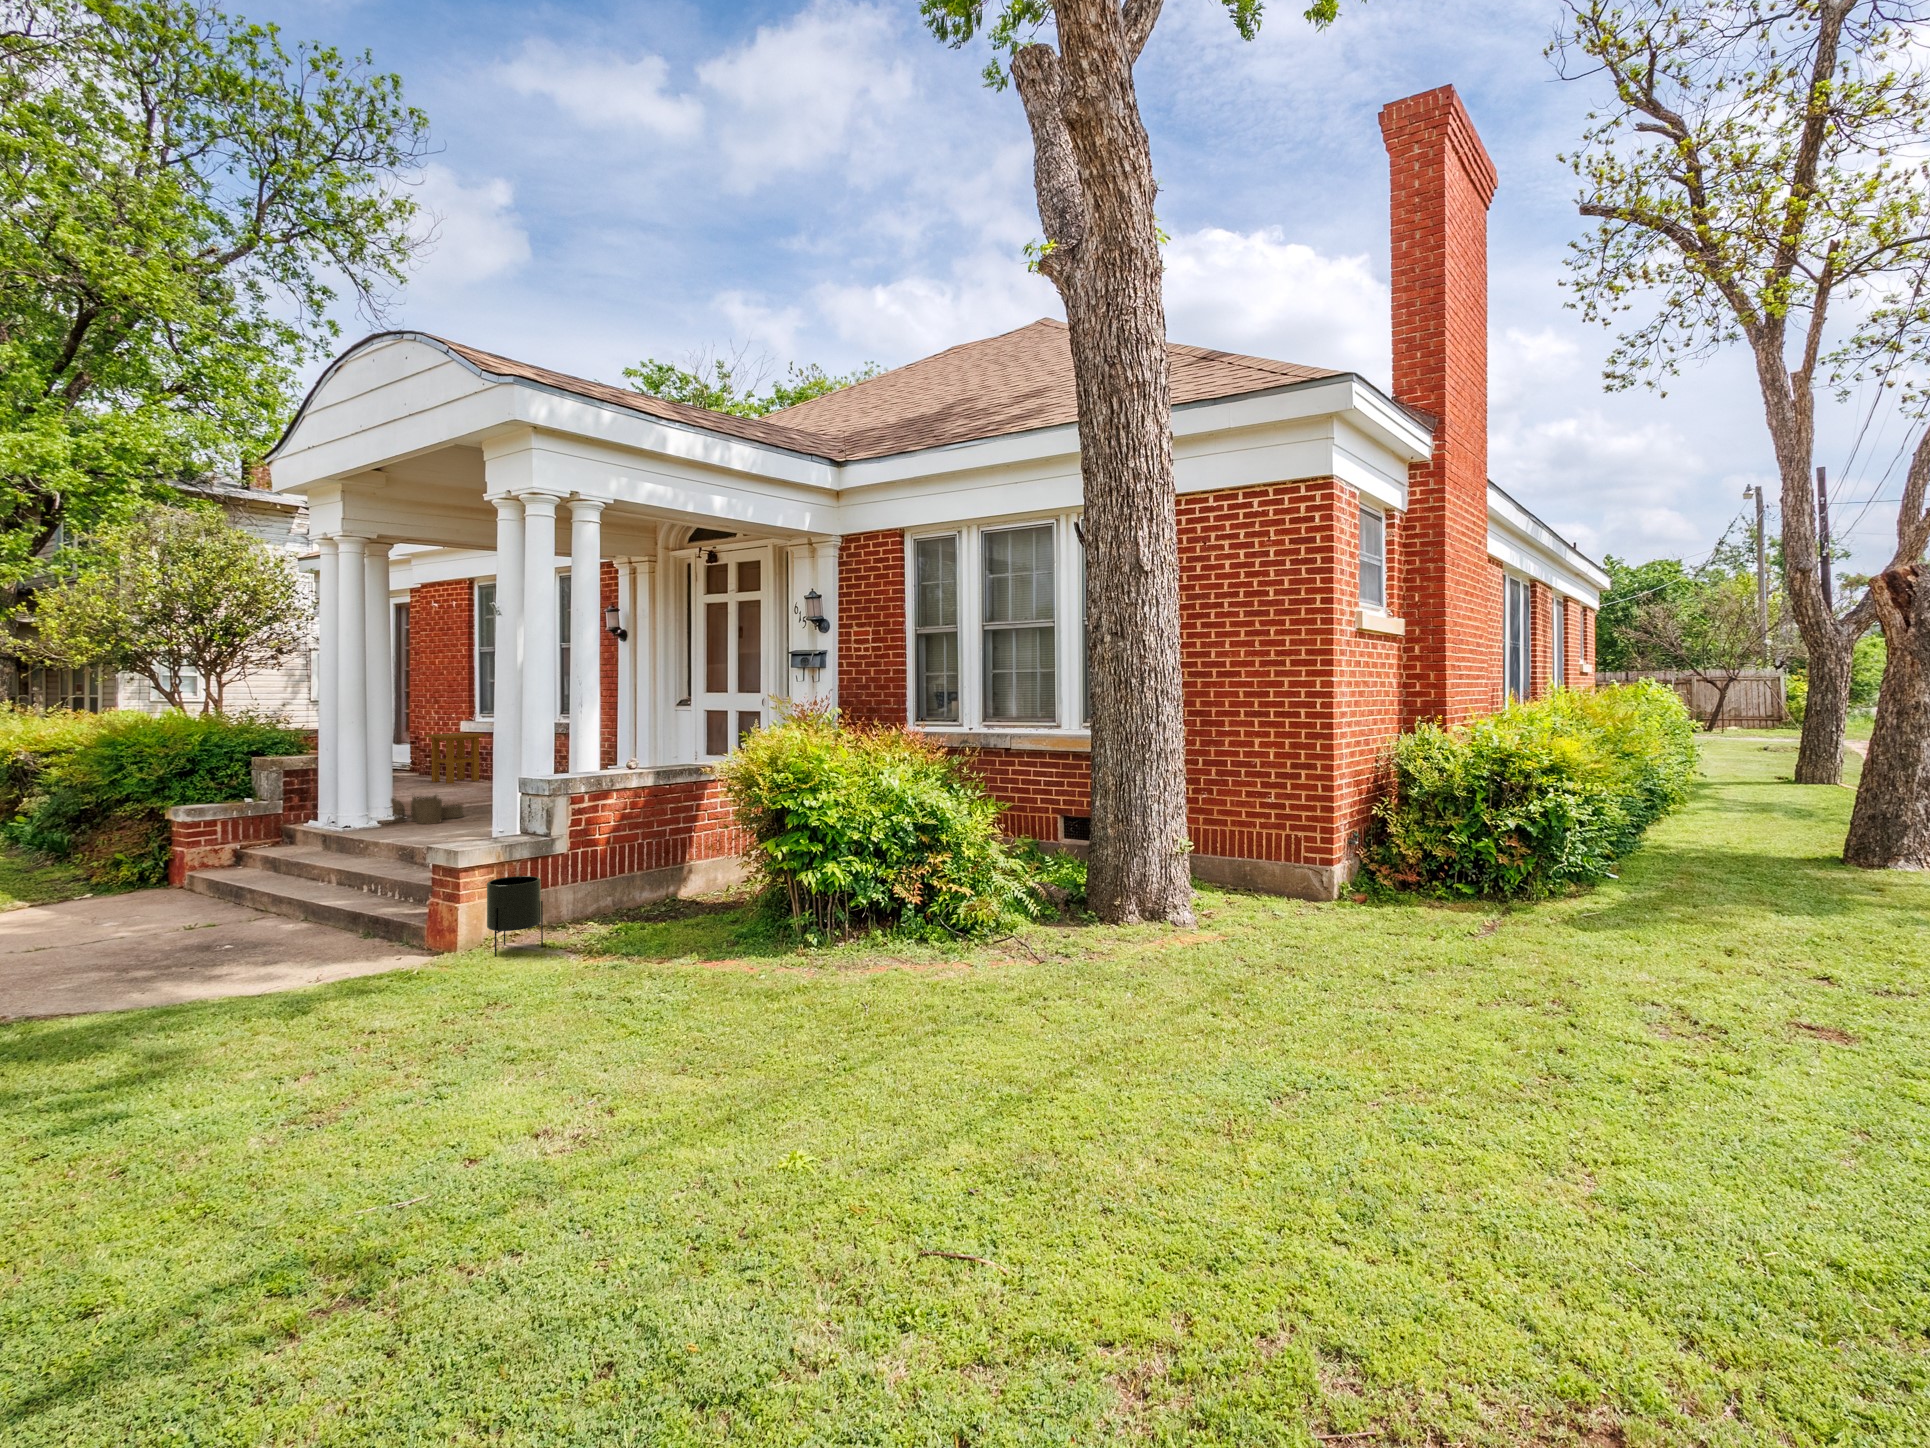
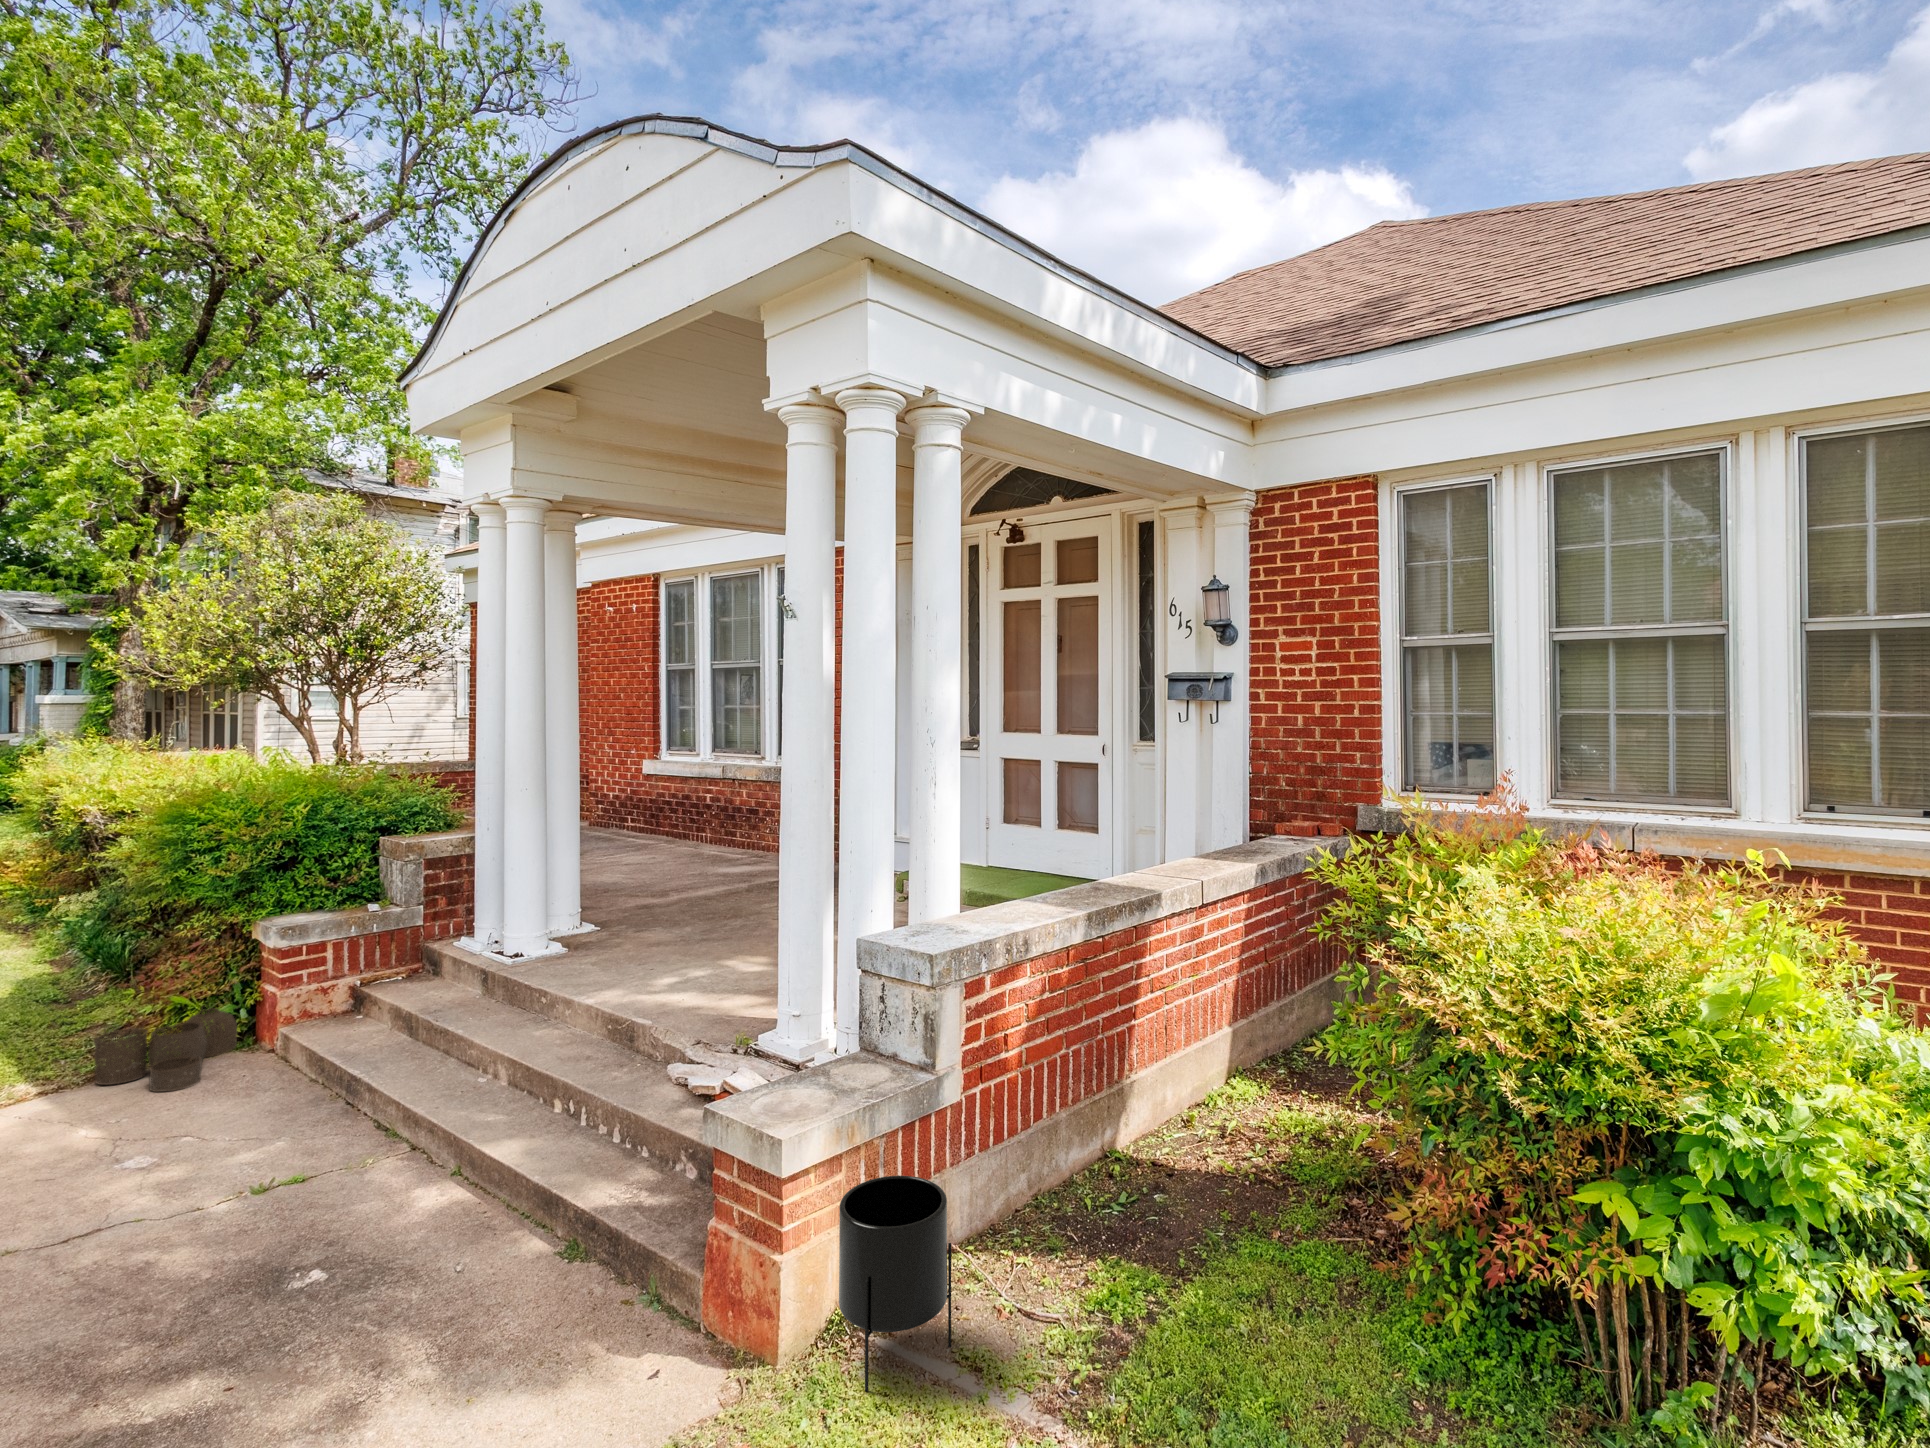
side table: present [425,733,485,783] -> none [603,775,677,845]
woven basket: present [390,795,463,824] -> present [94,1008,237,1092]

